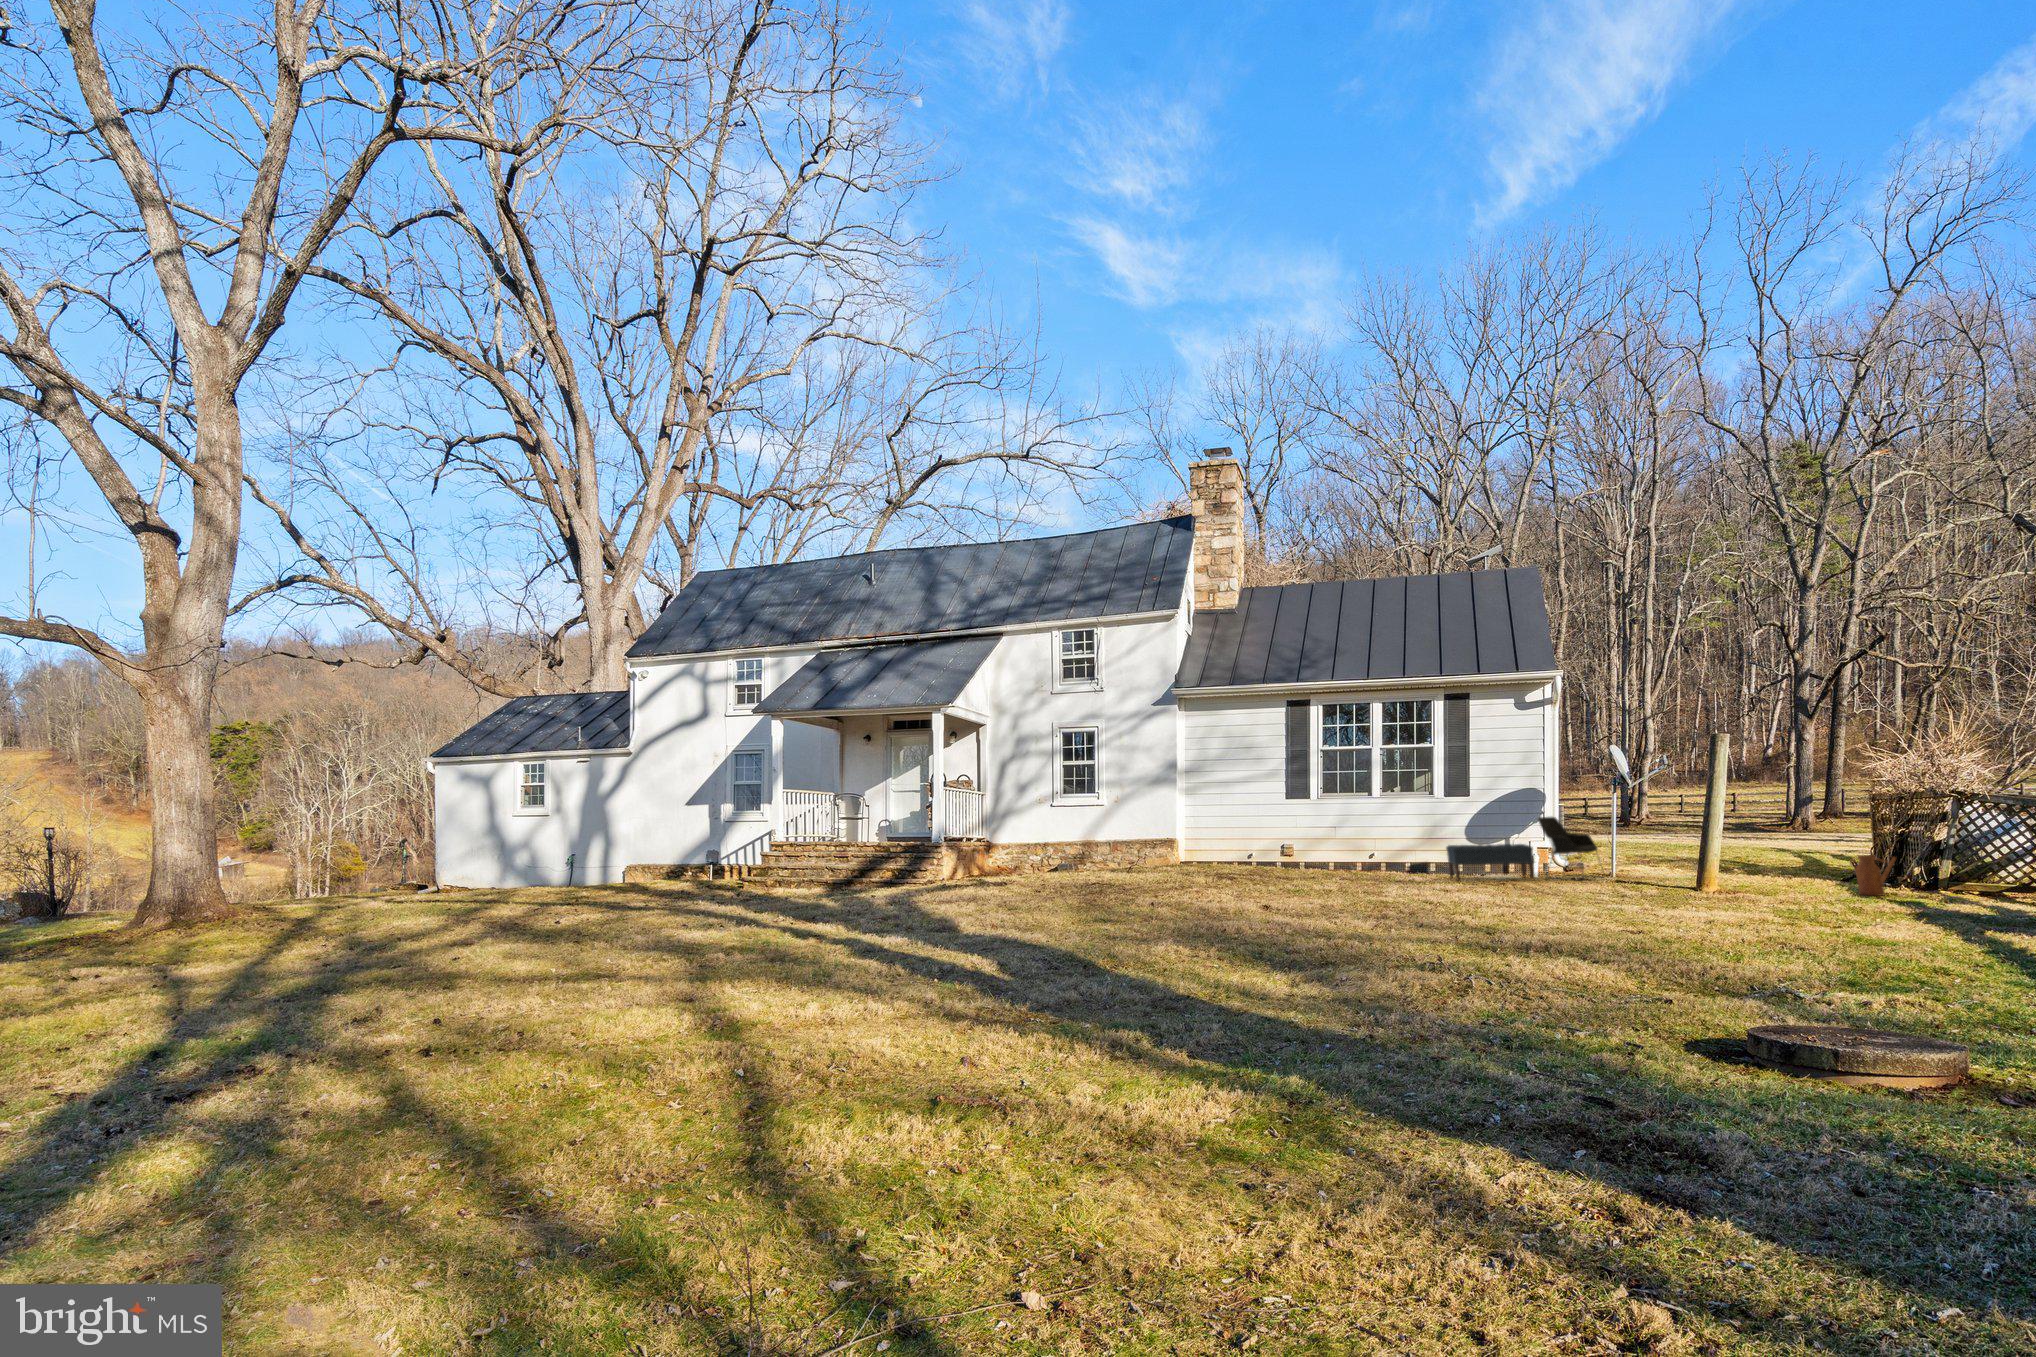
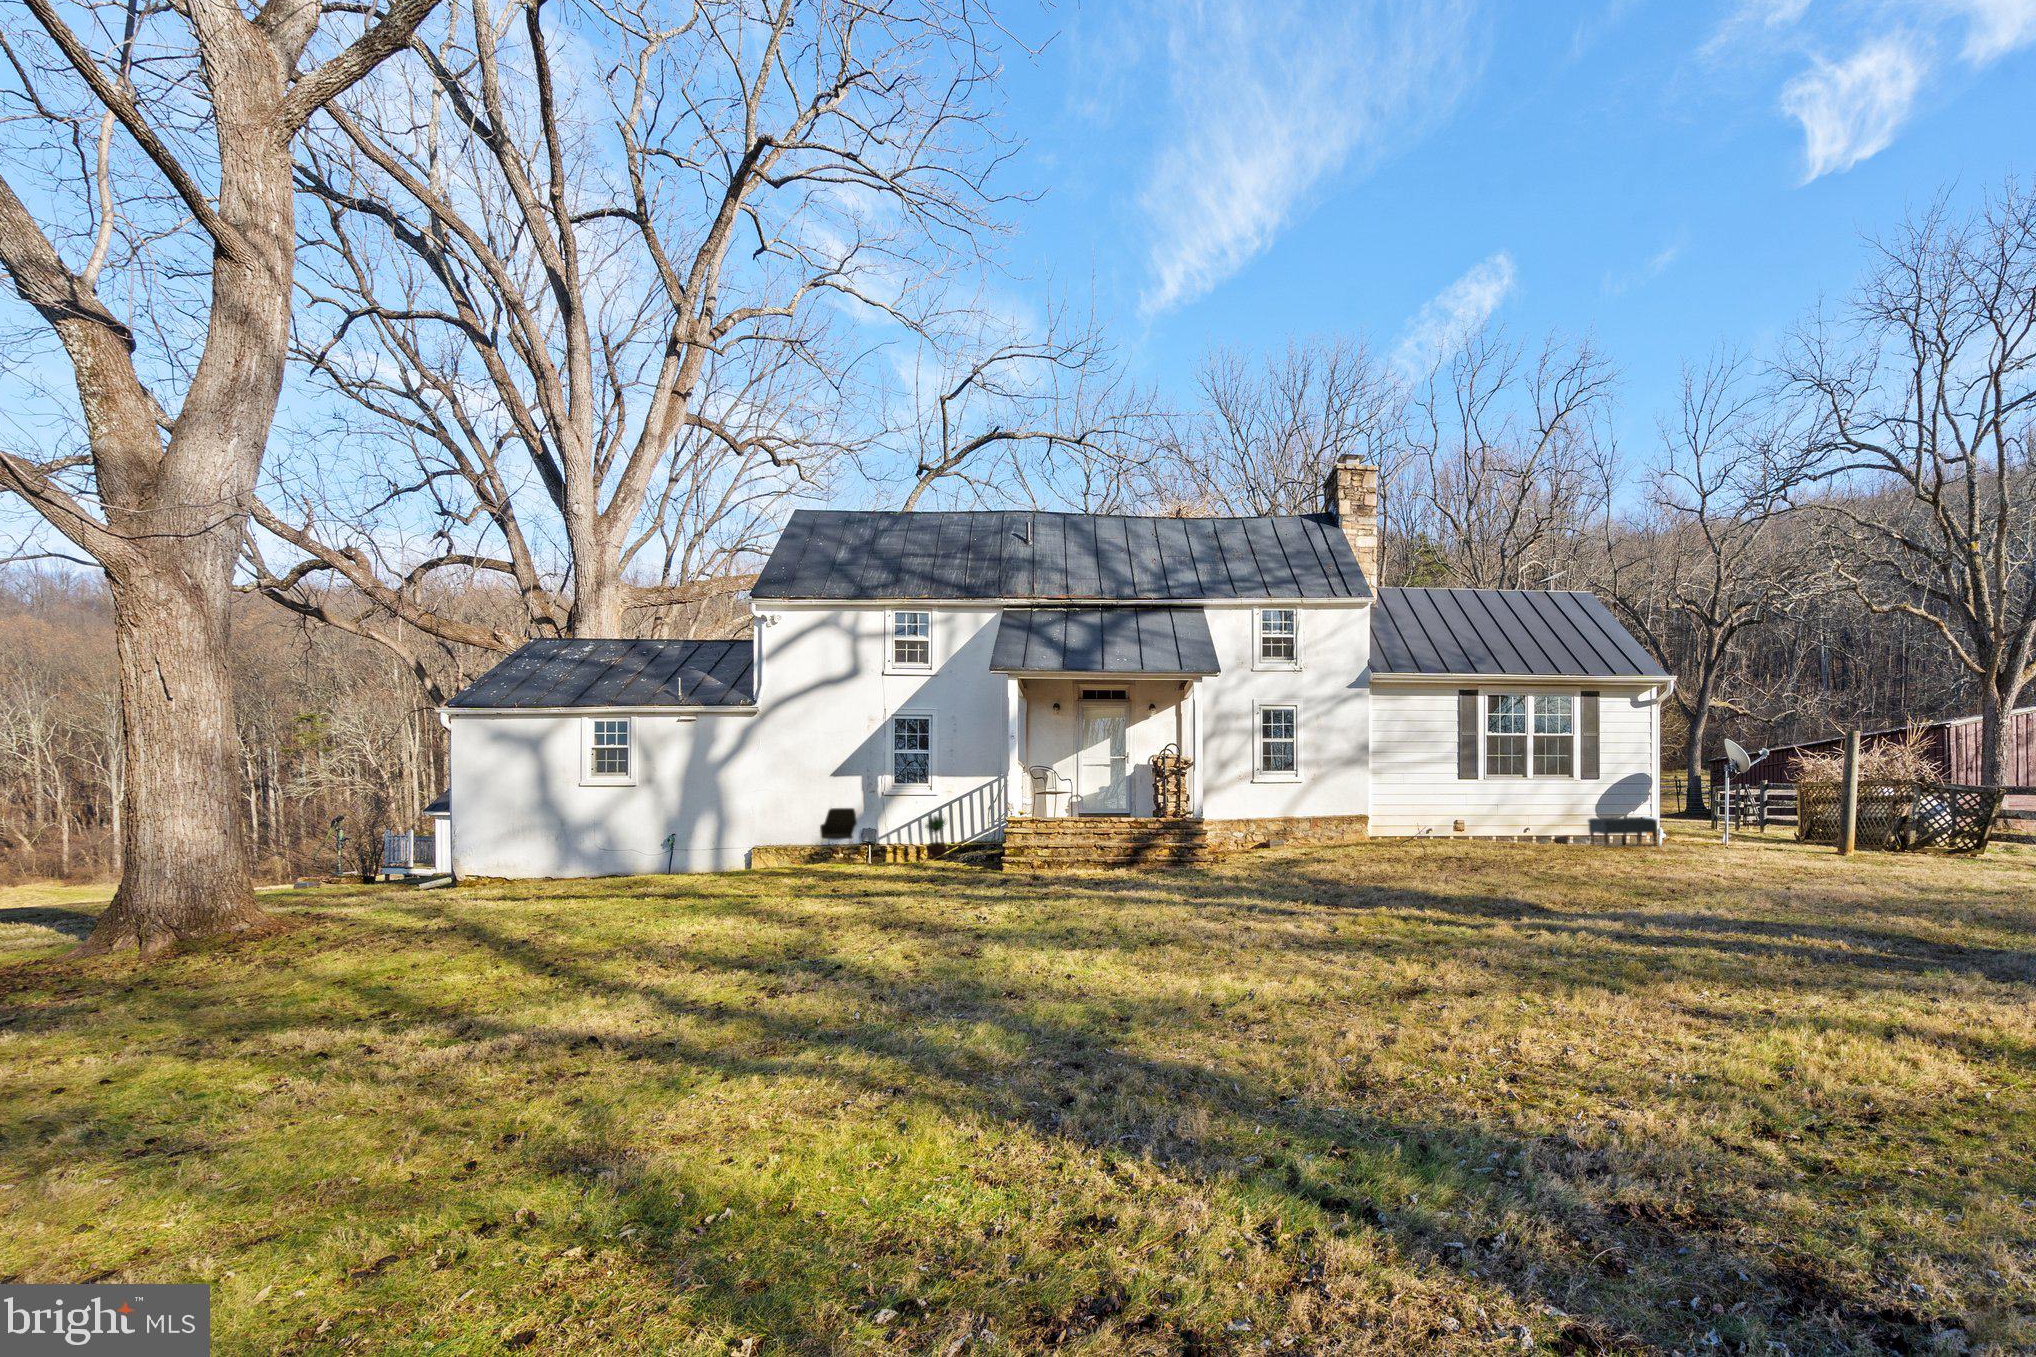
chair: present [1538,817,1598,876] -> present [819,808,857,861]
potted tree: none [736,838,764,881] -> present [925,816,947,858]
watering can: present [1850,855,1896,896] -> none [1889,825,1926,853]

